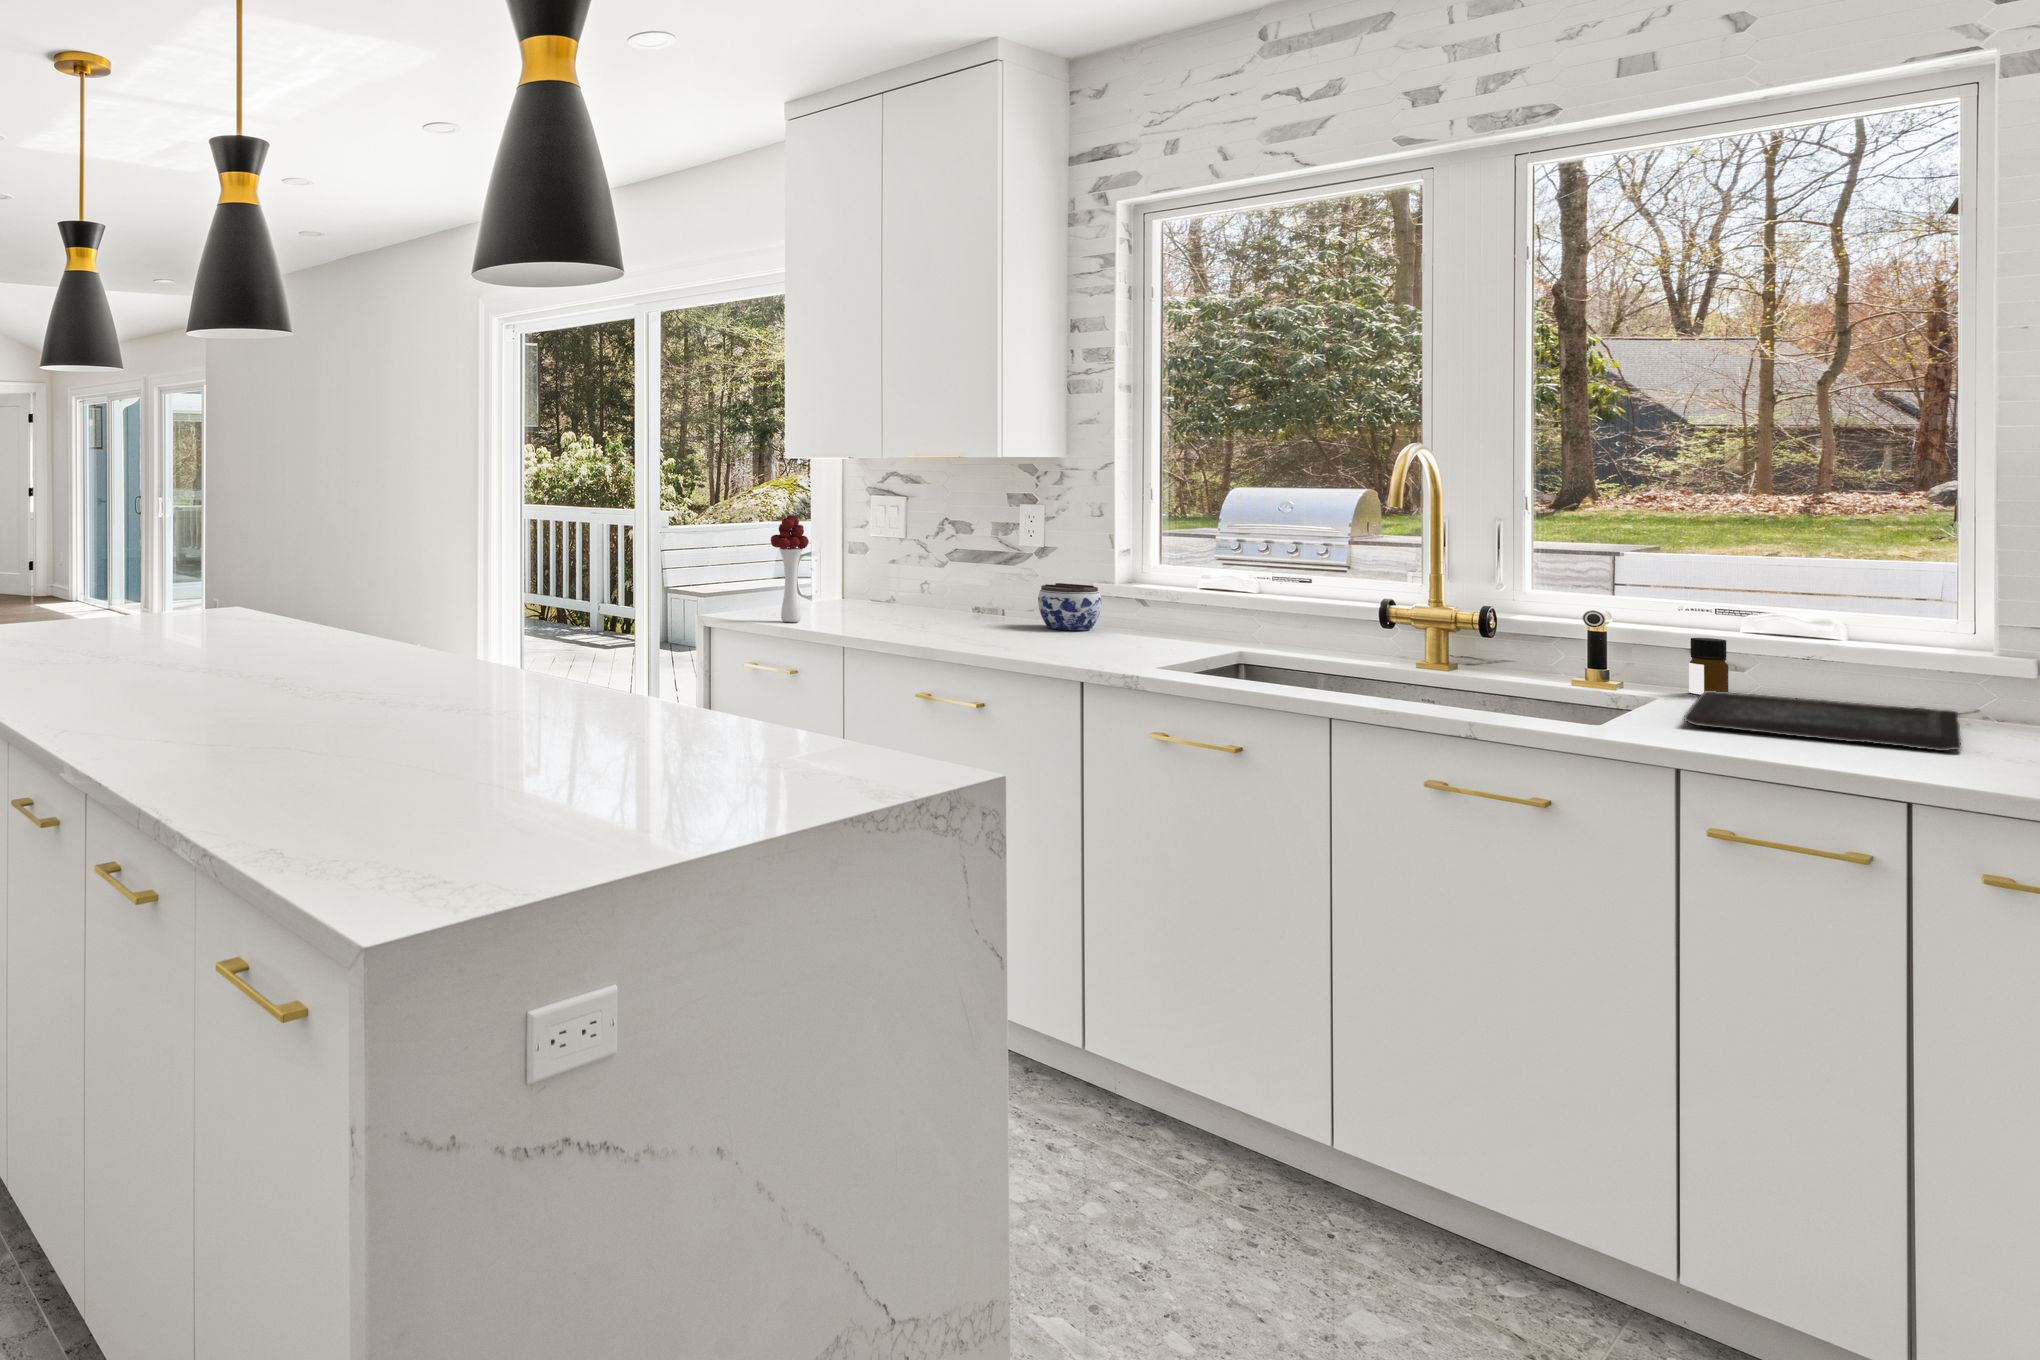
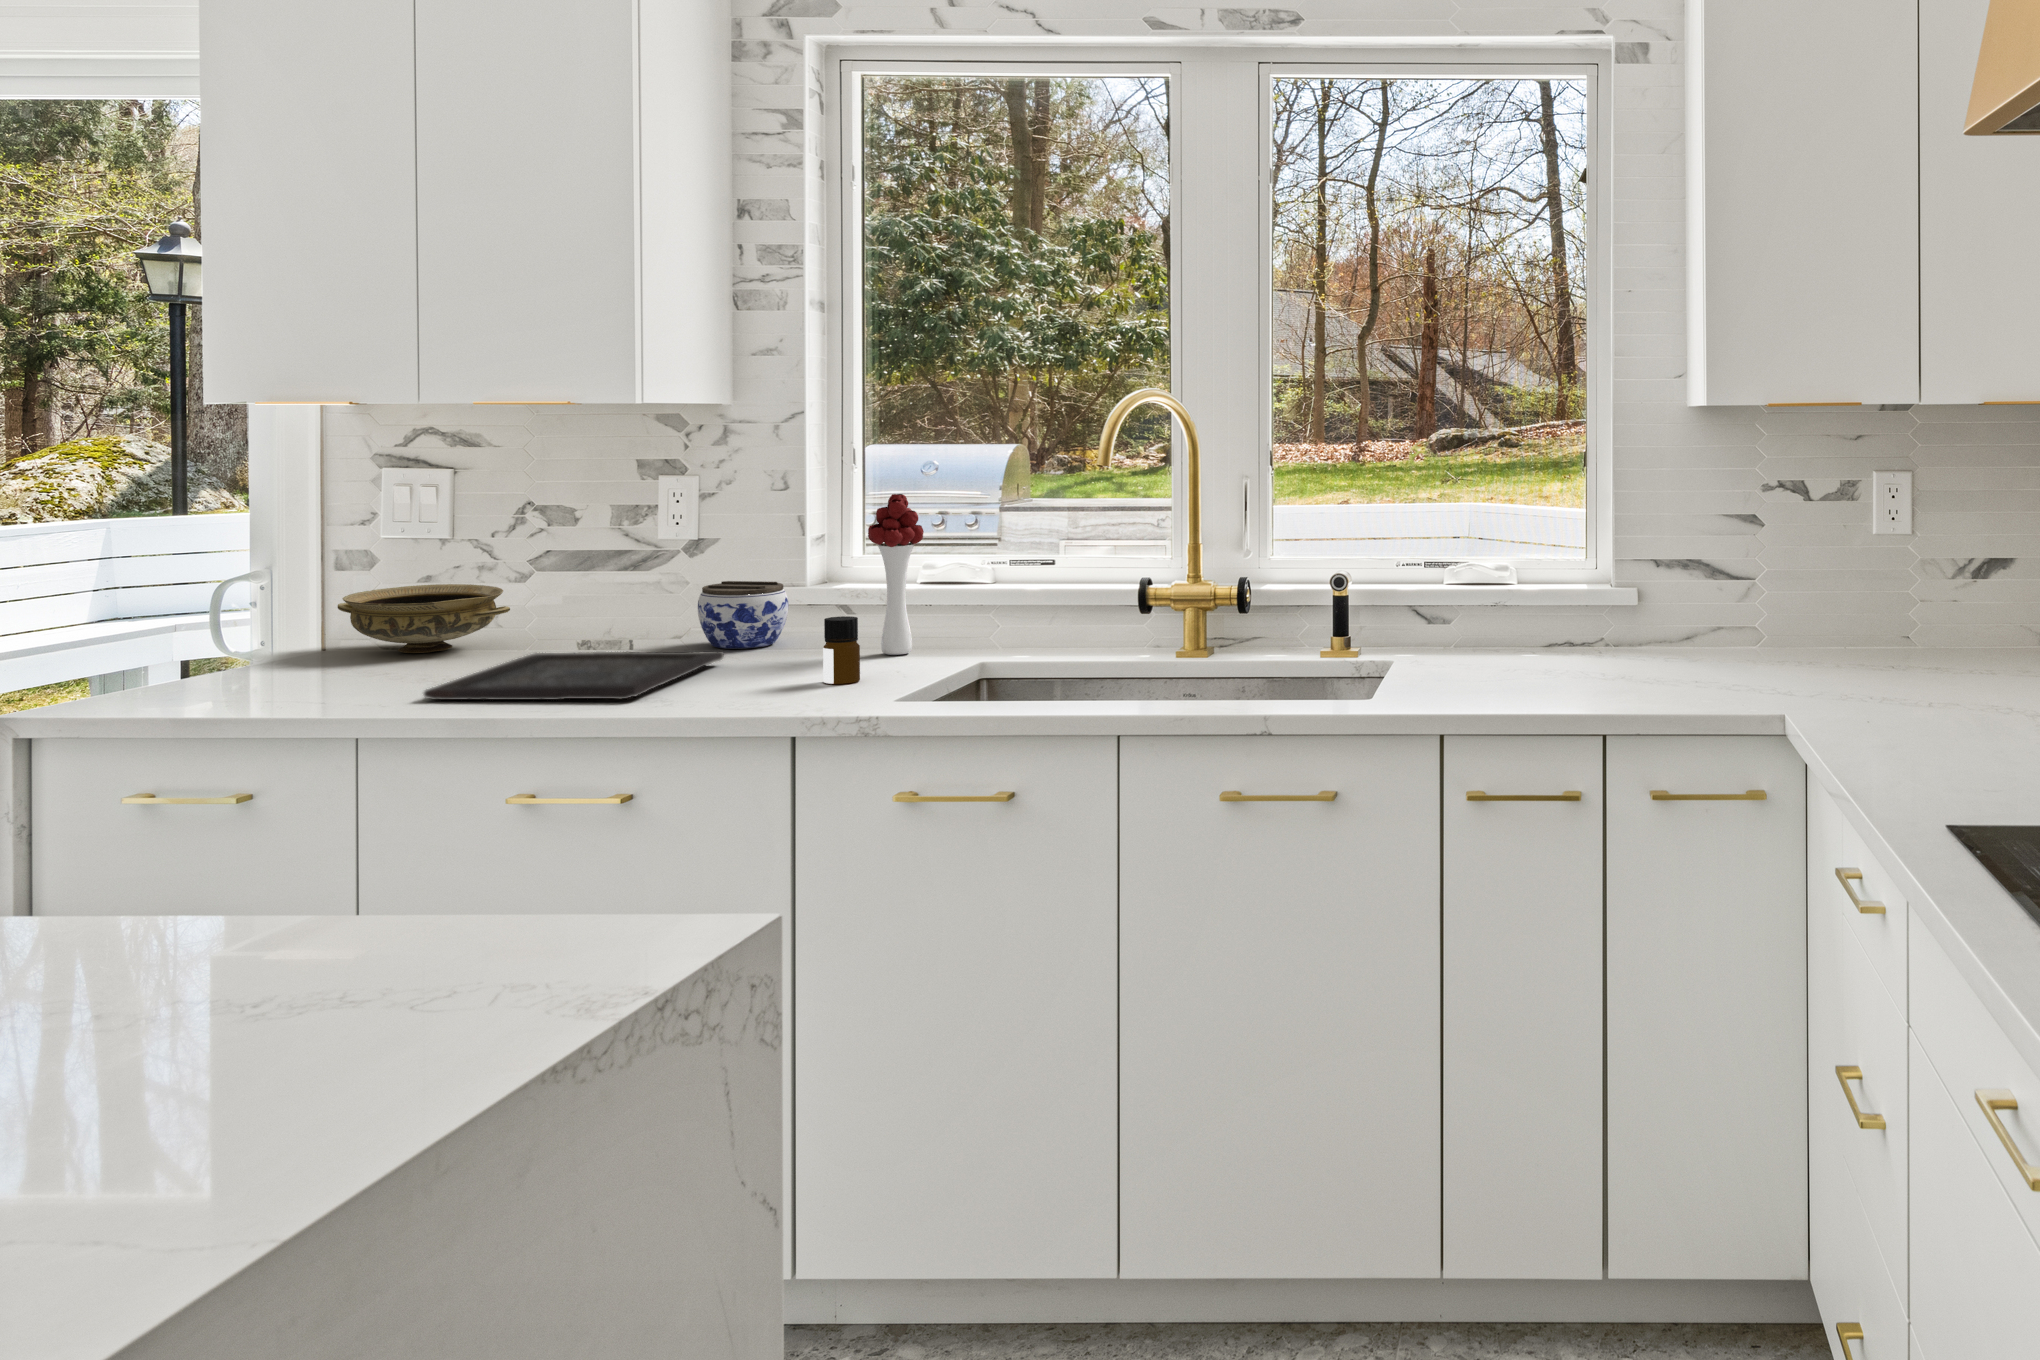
flower bouquet: present [771,515,809,622] -> present [868,494,924,655]
ceramic bowl: none [829,574,922,615] -> present [338,584,510,653]
bottle: present [1689,638,1728,694] -> present [823,616,860,684]
tray: present [1684,691,1961,751] -> present [424,651,724,700]

